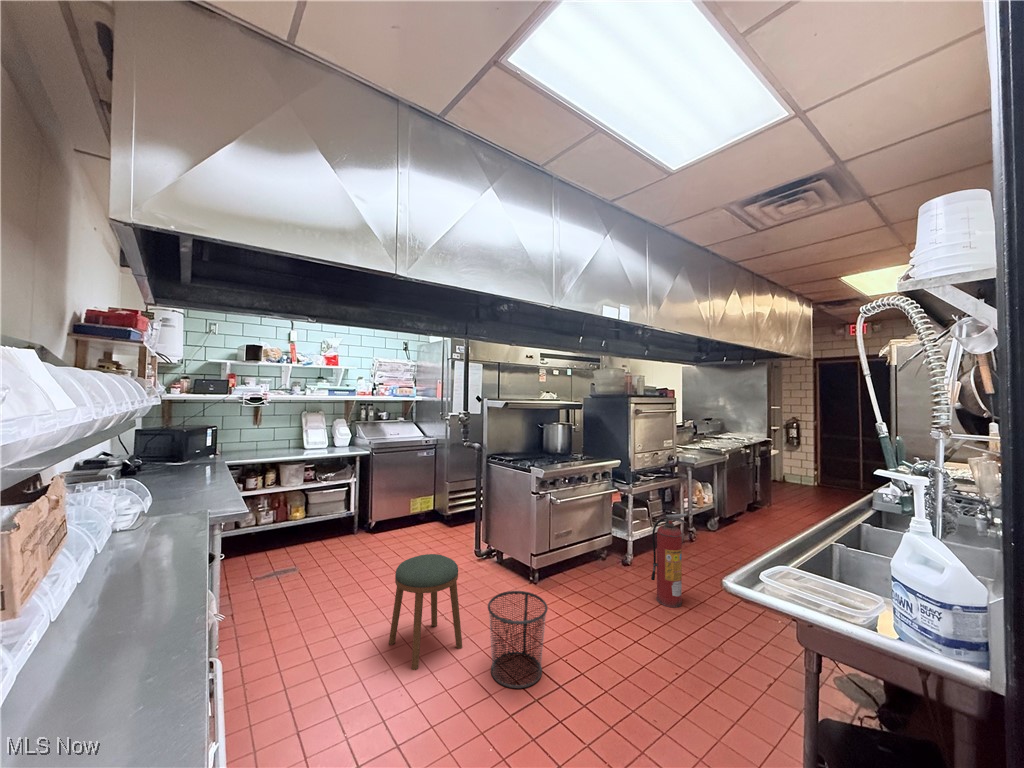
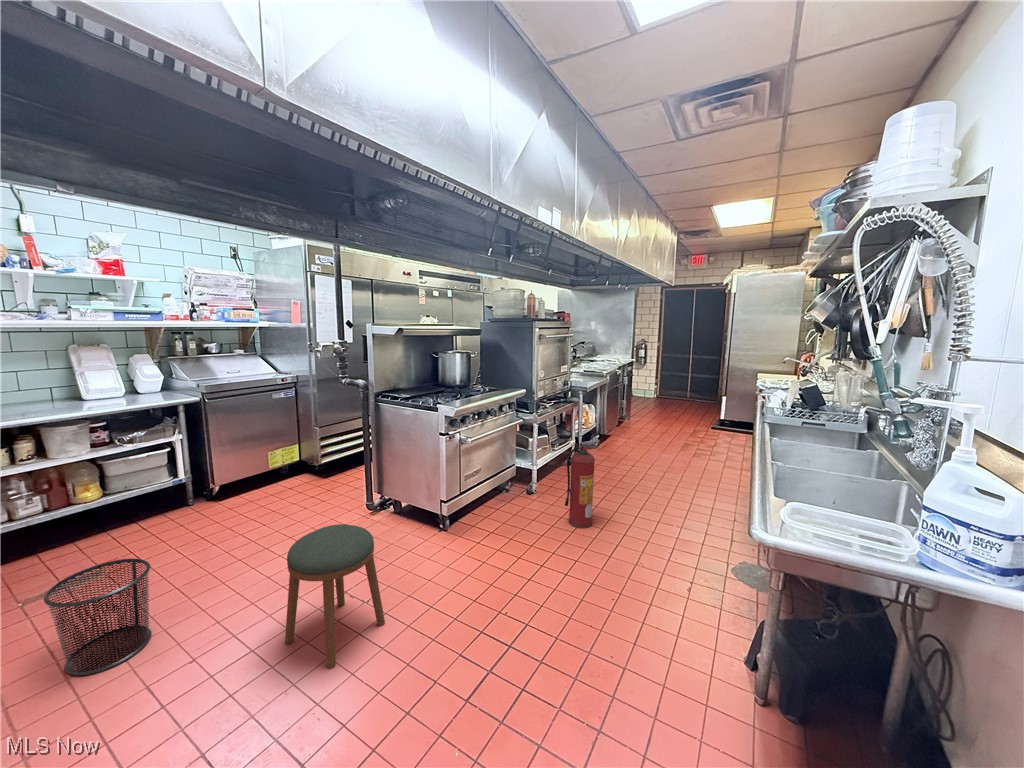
waste bin: present [488,591,548,688] -> present [44,559,152,675]

